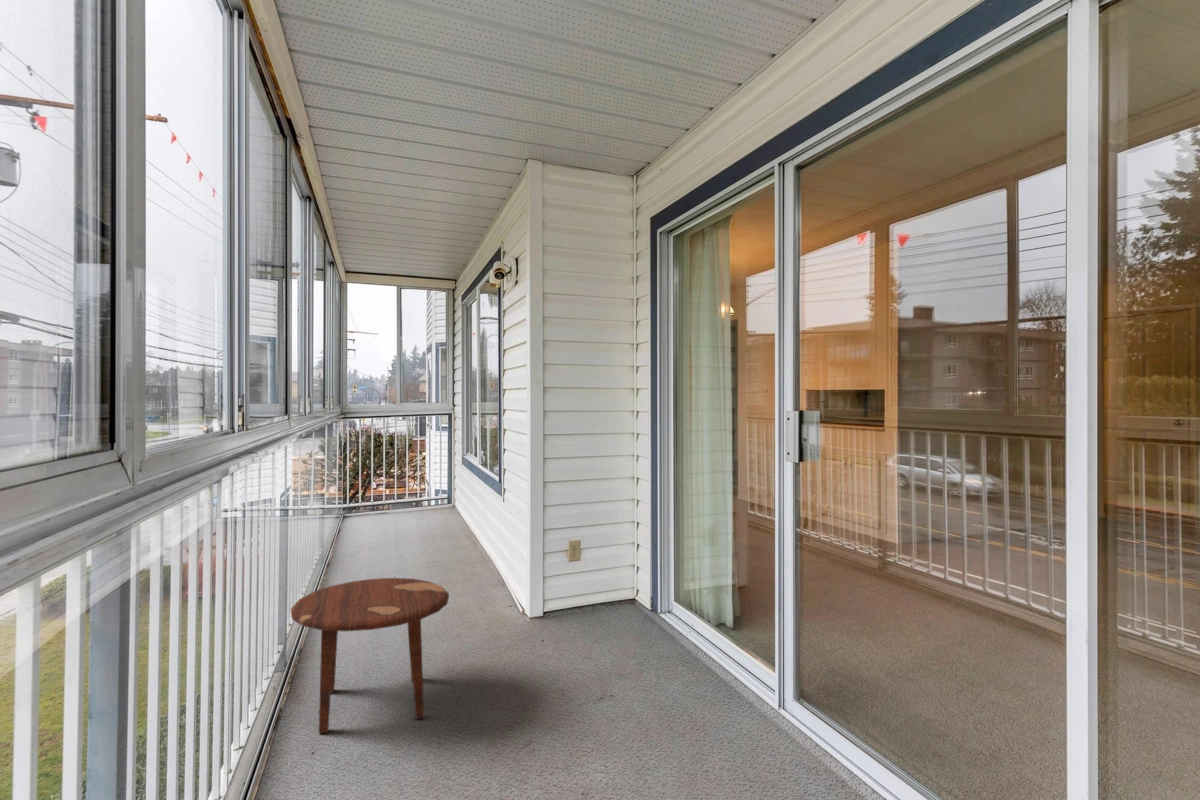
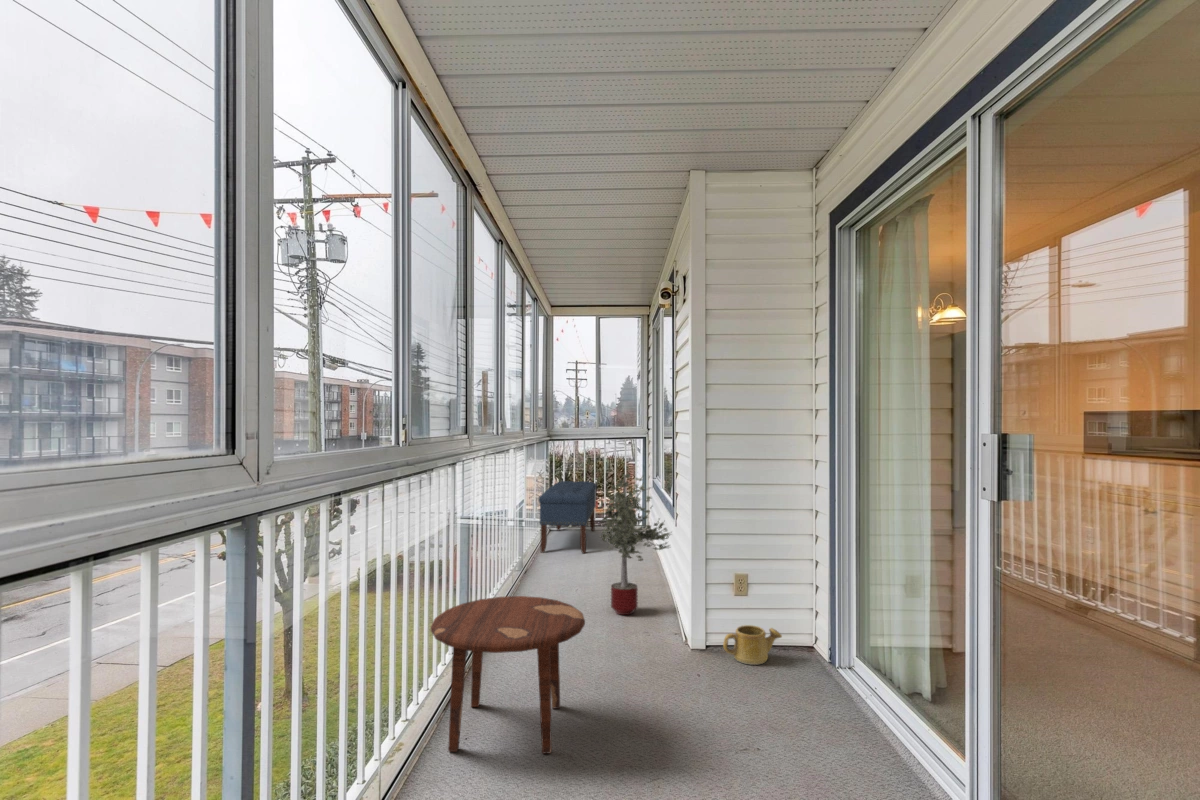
potted tree: none [425,453,504,593] -> present [598,474,670,615]
bench: none [341,463,399,542] -> present [539,481,597,553]
watering can: none [560,587,610,621] -> present [723,625,782,665]

